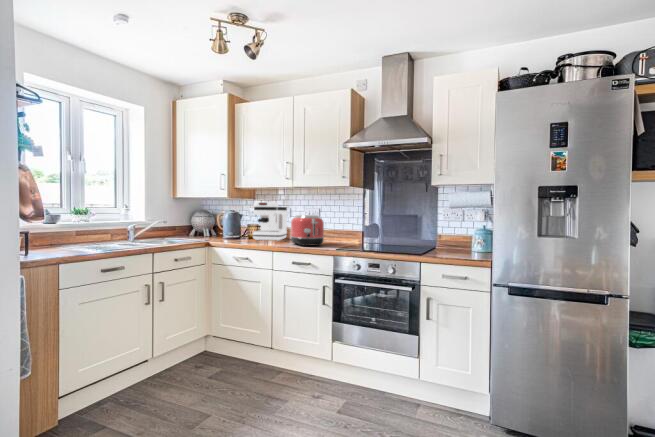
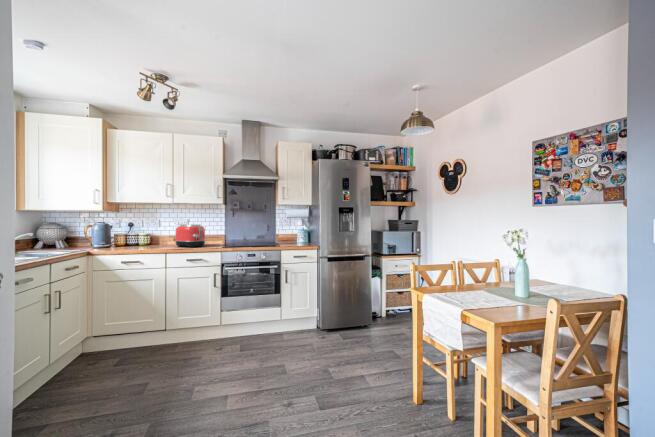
coffee maker: present [253,202,287,241] -> none [131,215,160,247]

